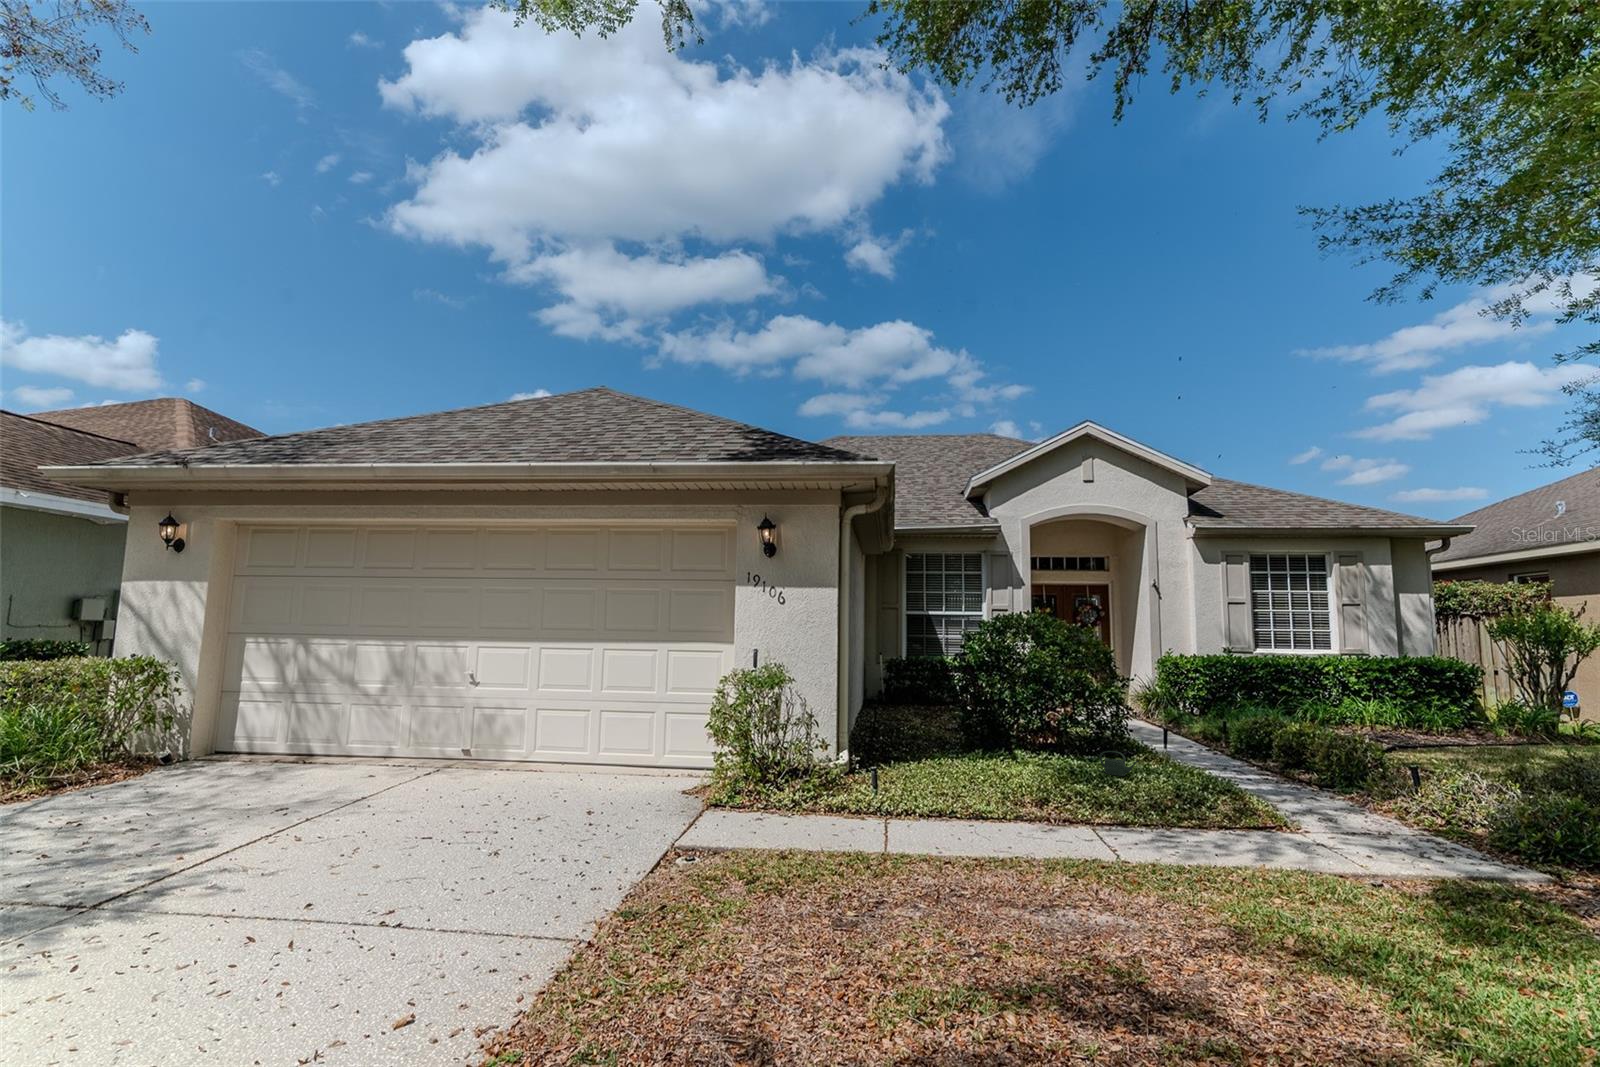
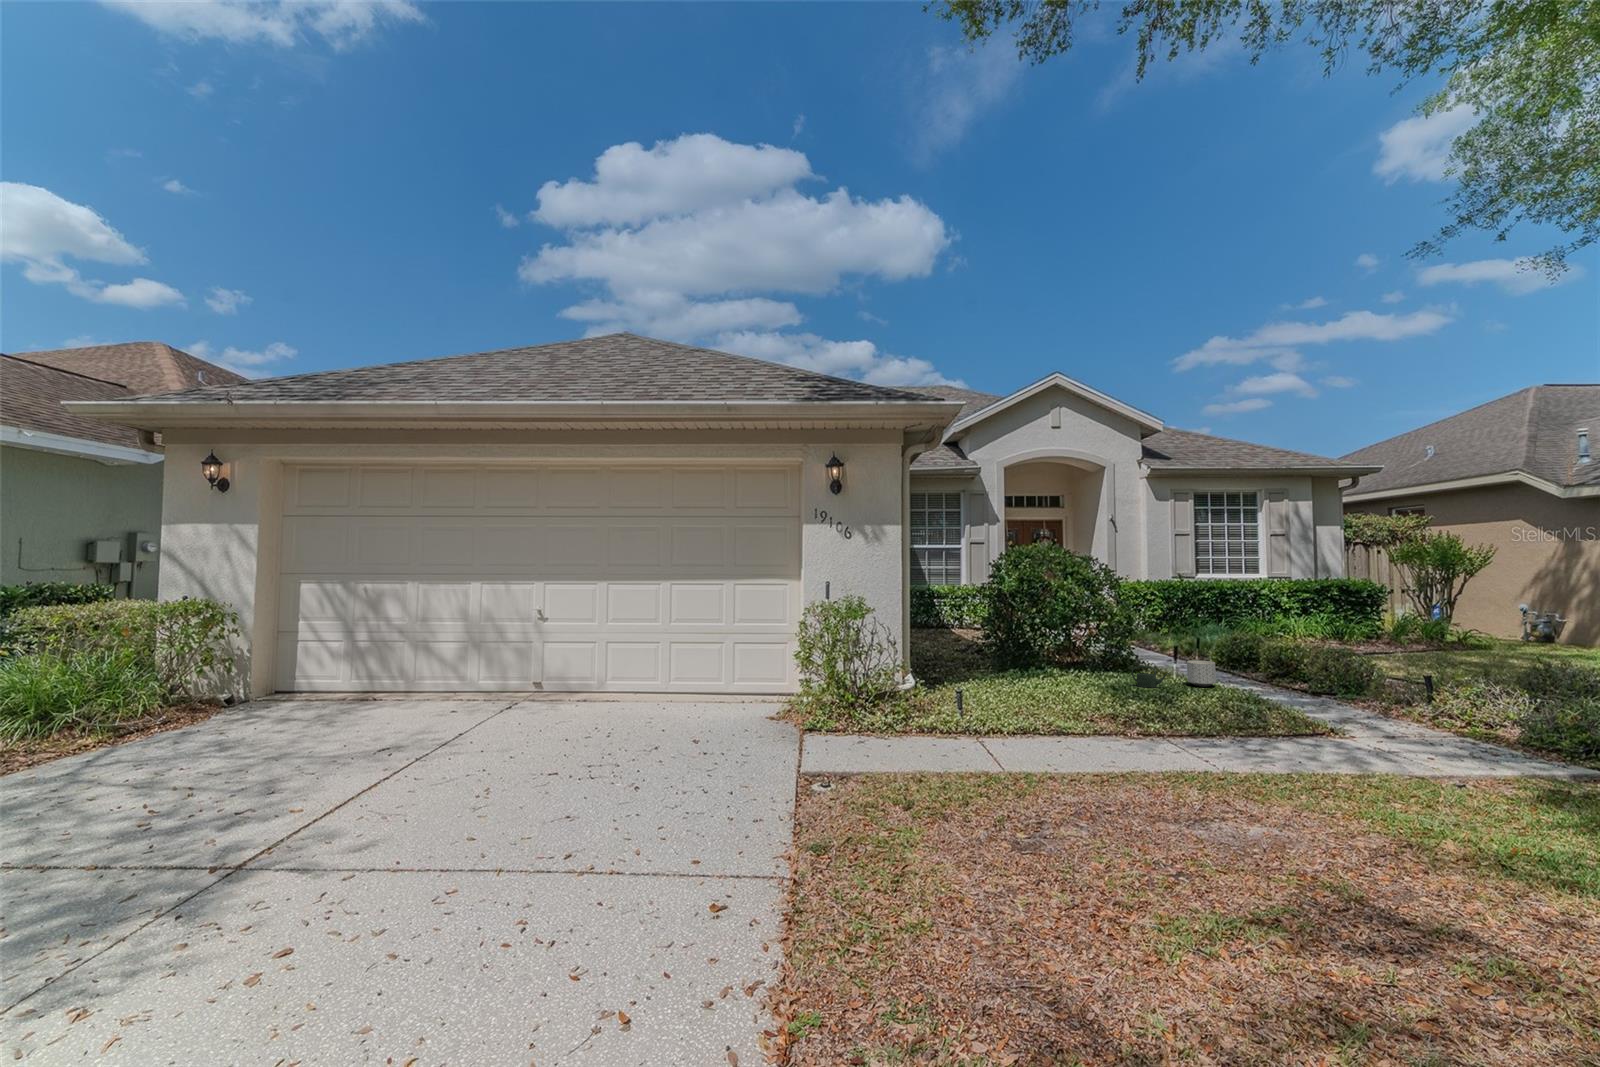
planter: none [1164,748,1196,779] -> present [1187,661,1216,687]

